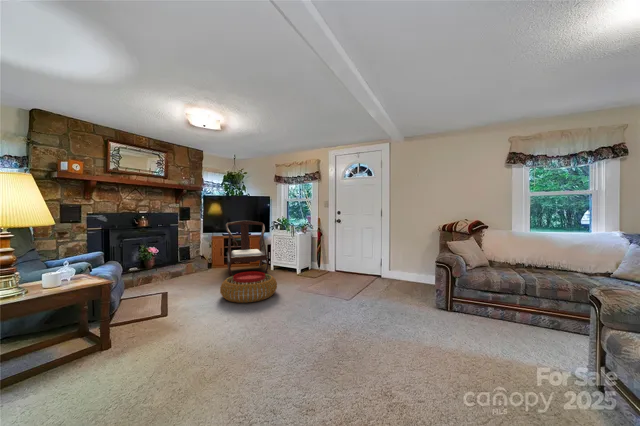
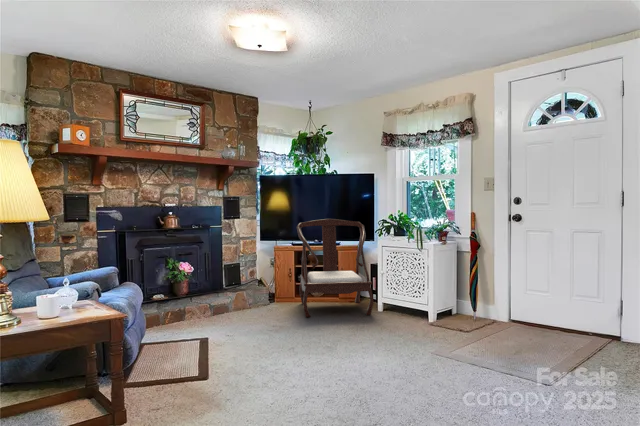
pouf: present [220,271,277,303] -> none [291,311,394,370]

